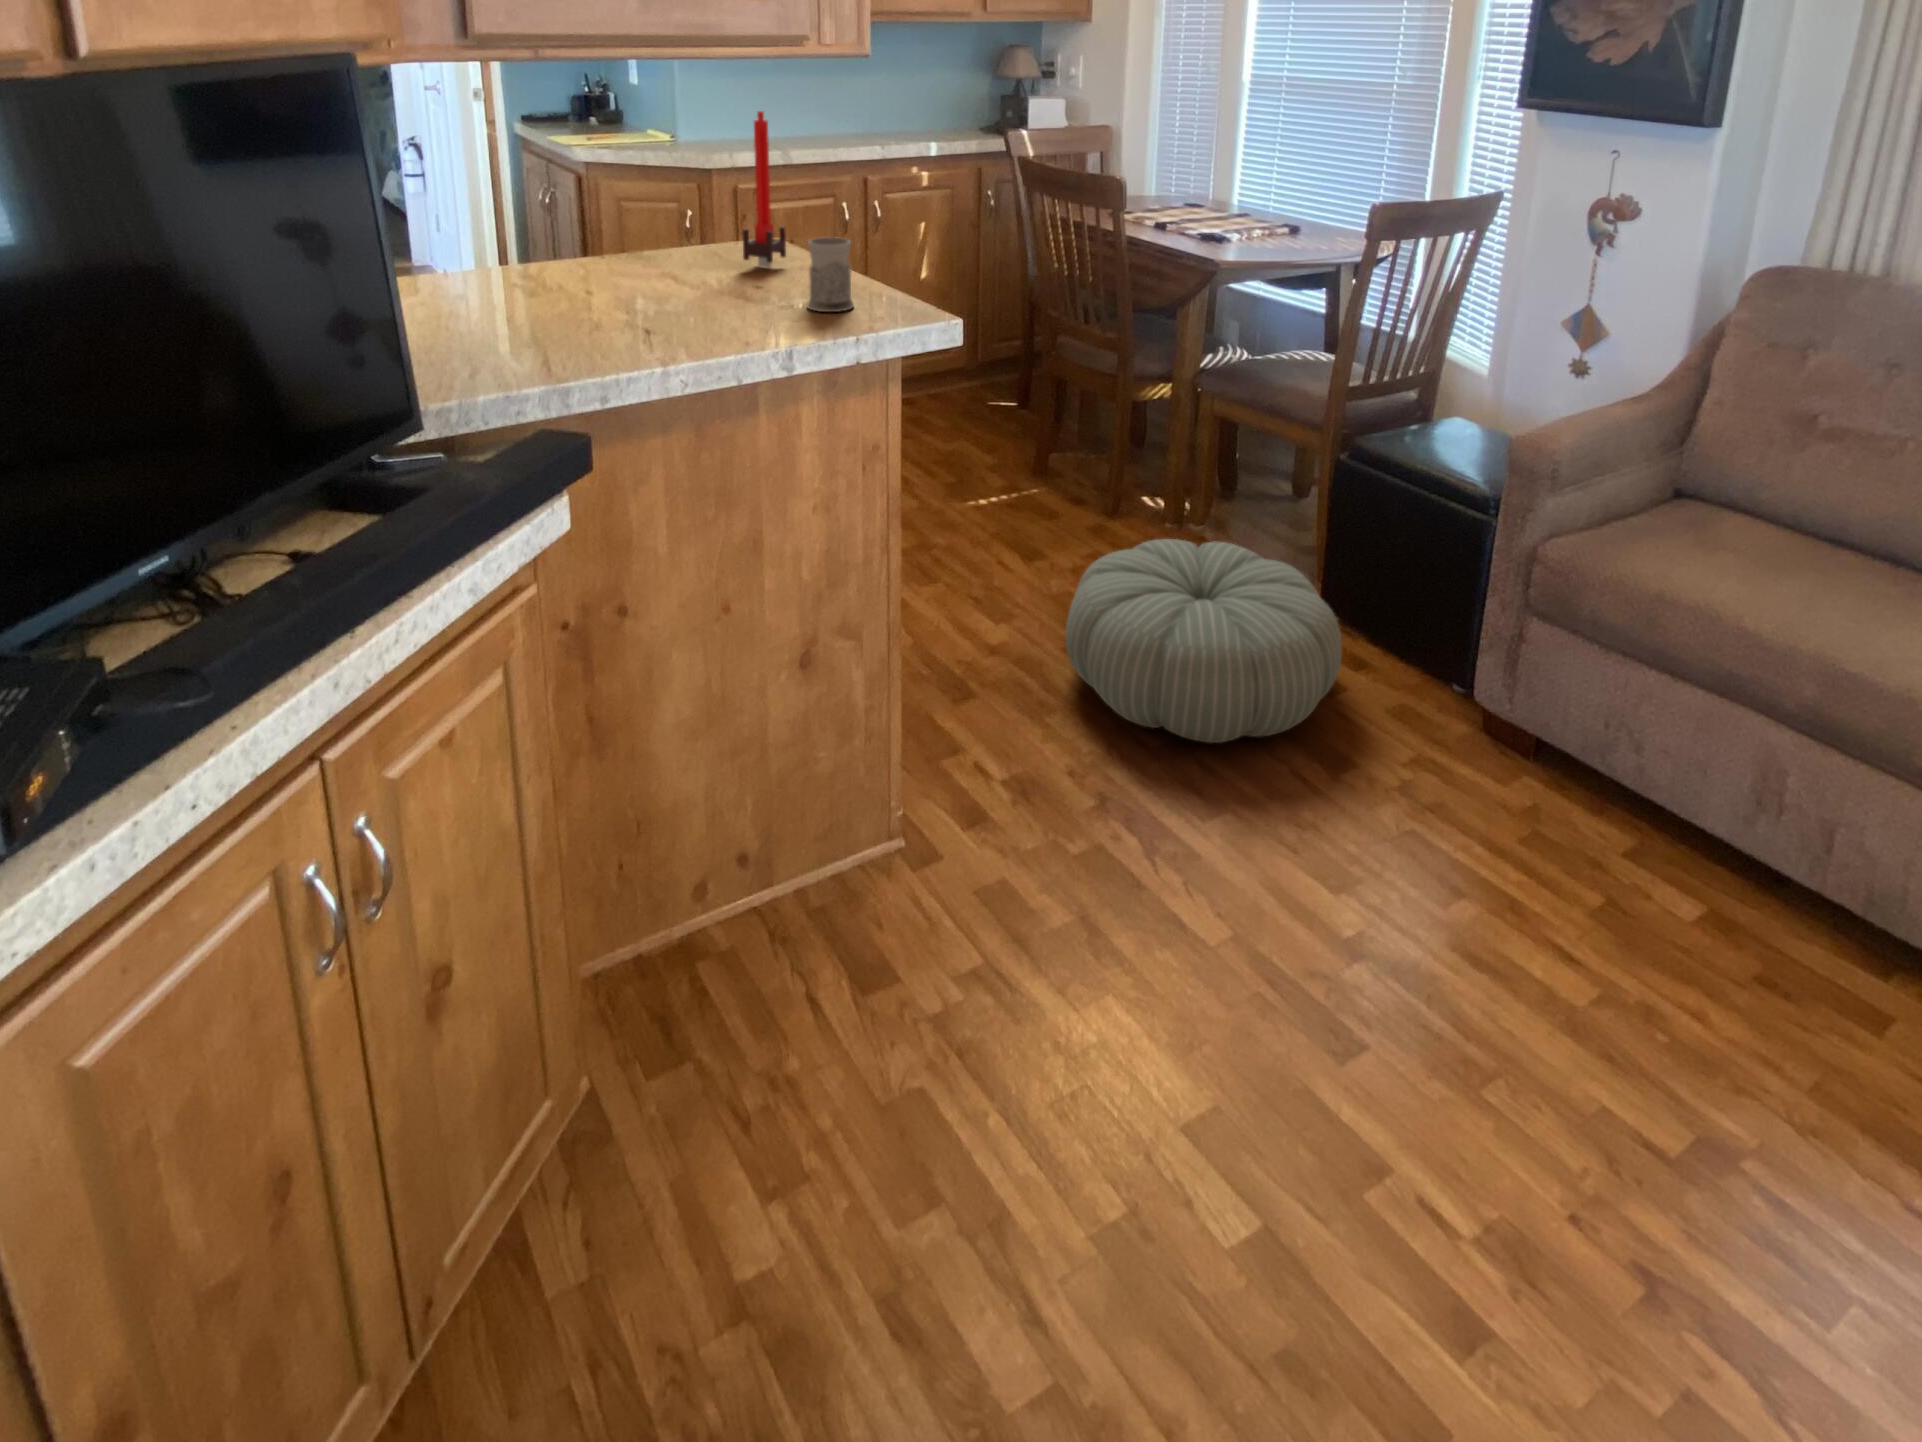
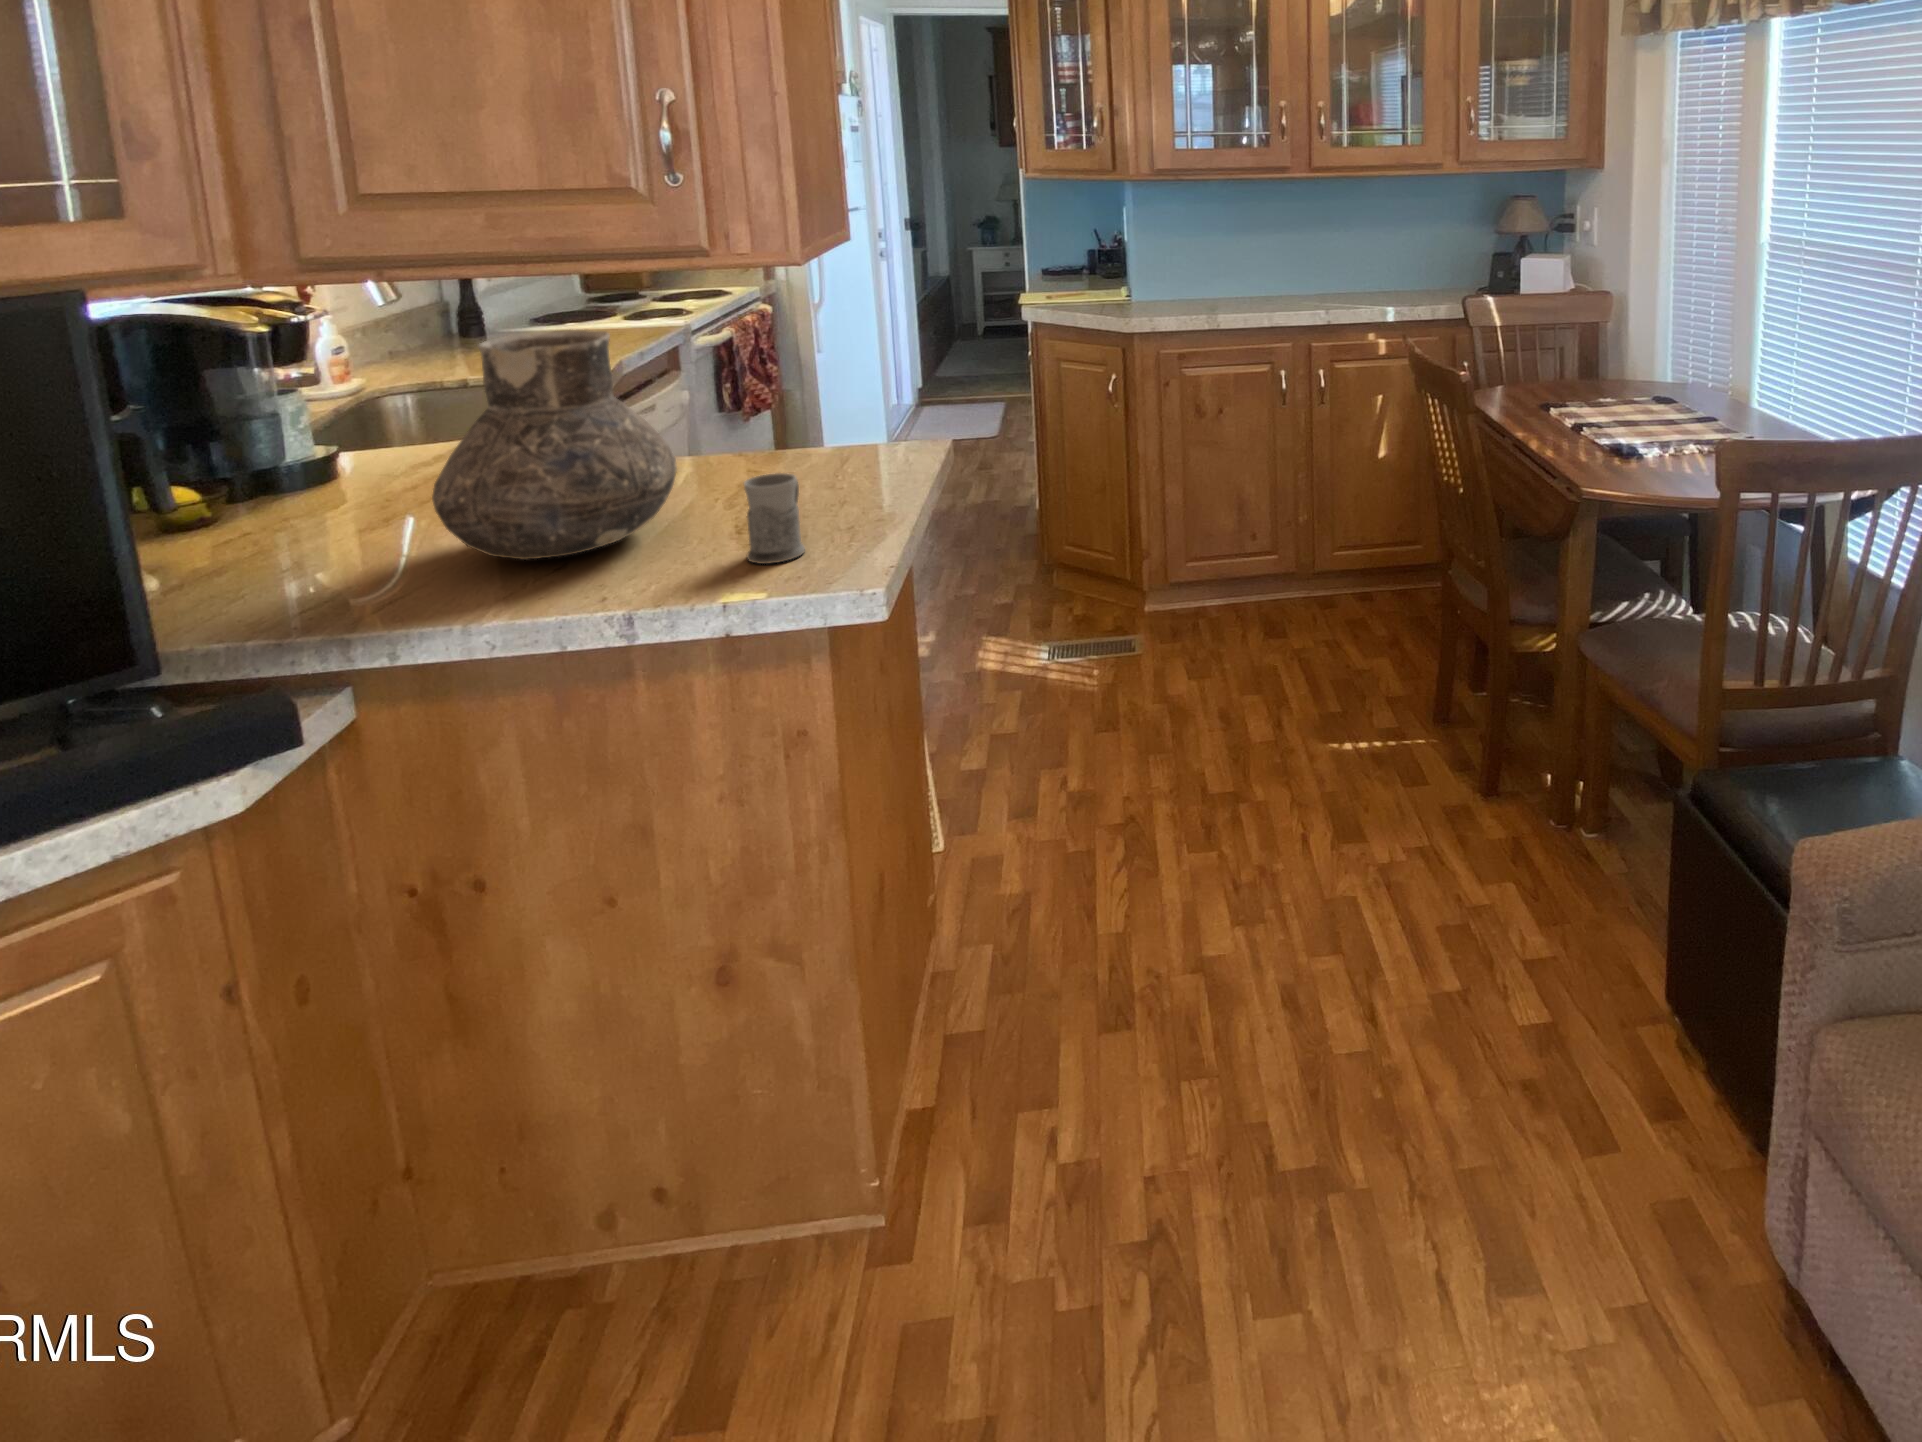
candle: present [742,111,786,268] -> none [805,316,856,489]
vase: none [515,115,718,325] -> present [432,330,677,559]
pouf: present [1065,539,1342,743] -> none [1234,863,1597,1205]

